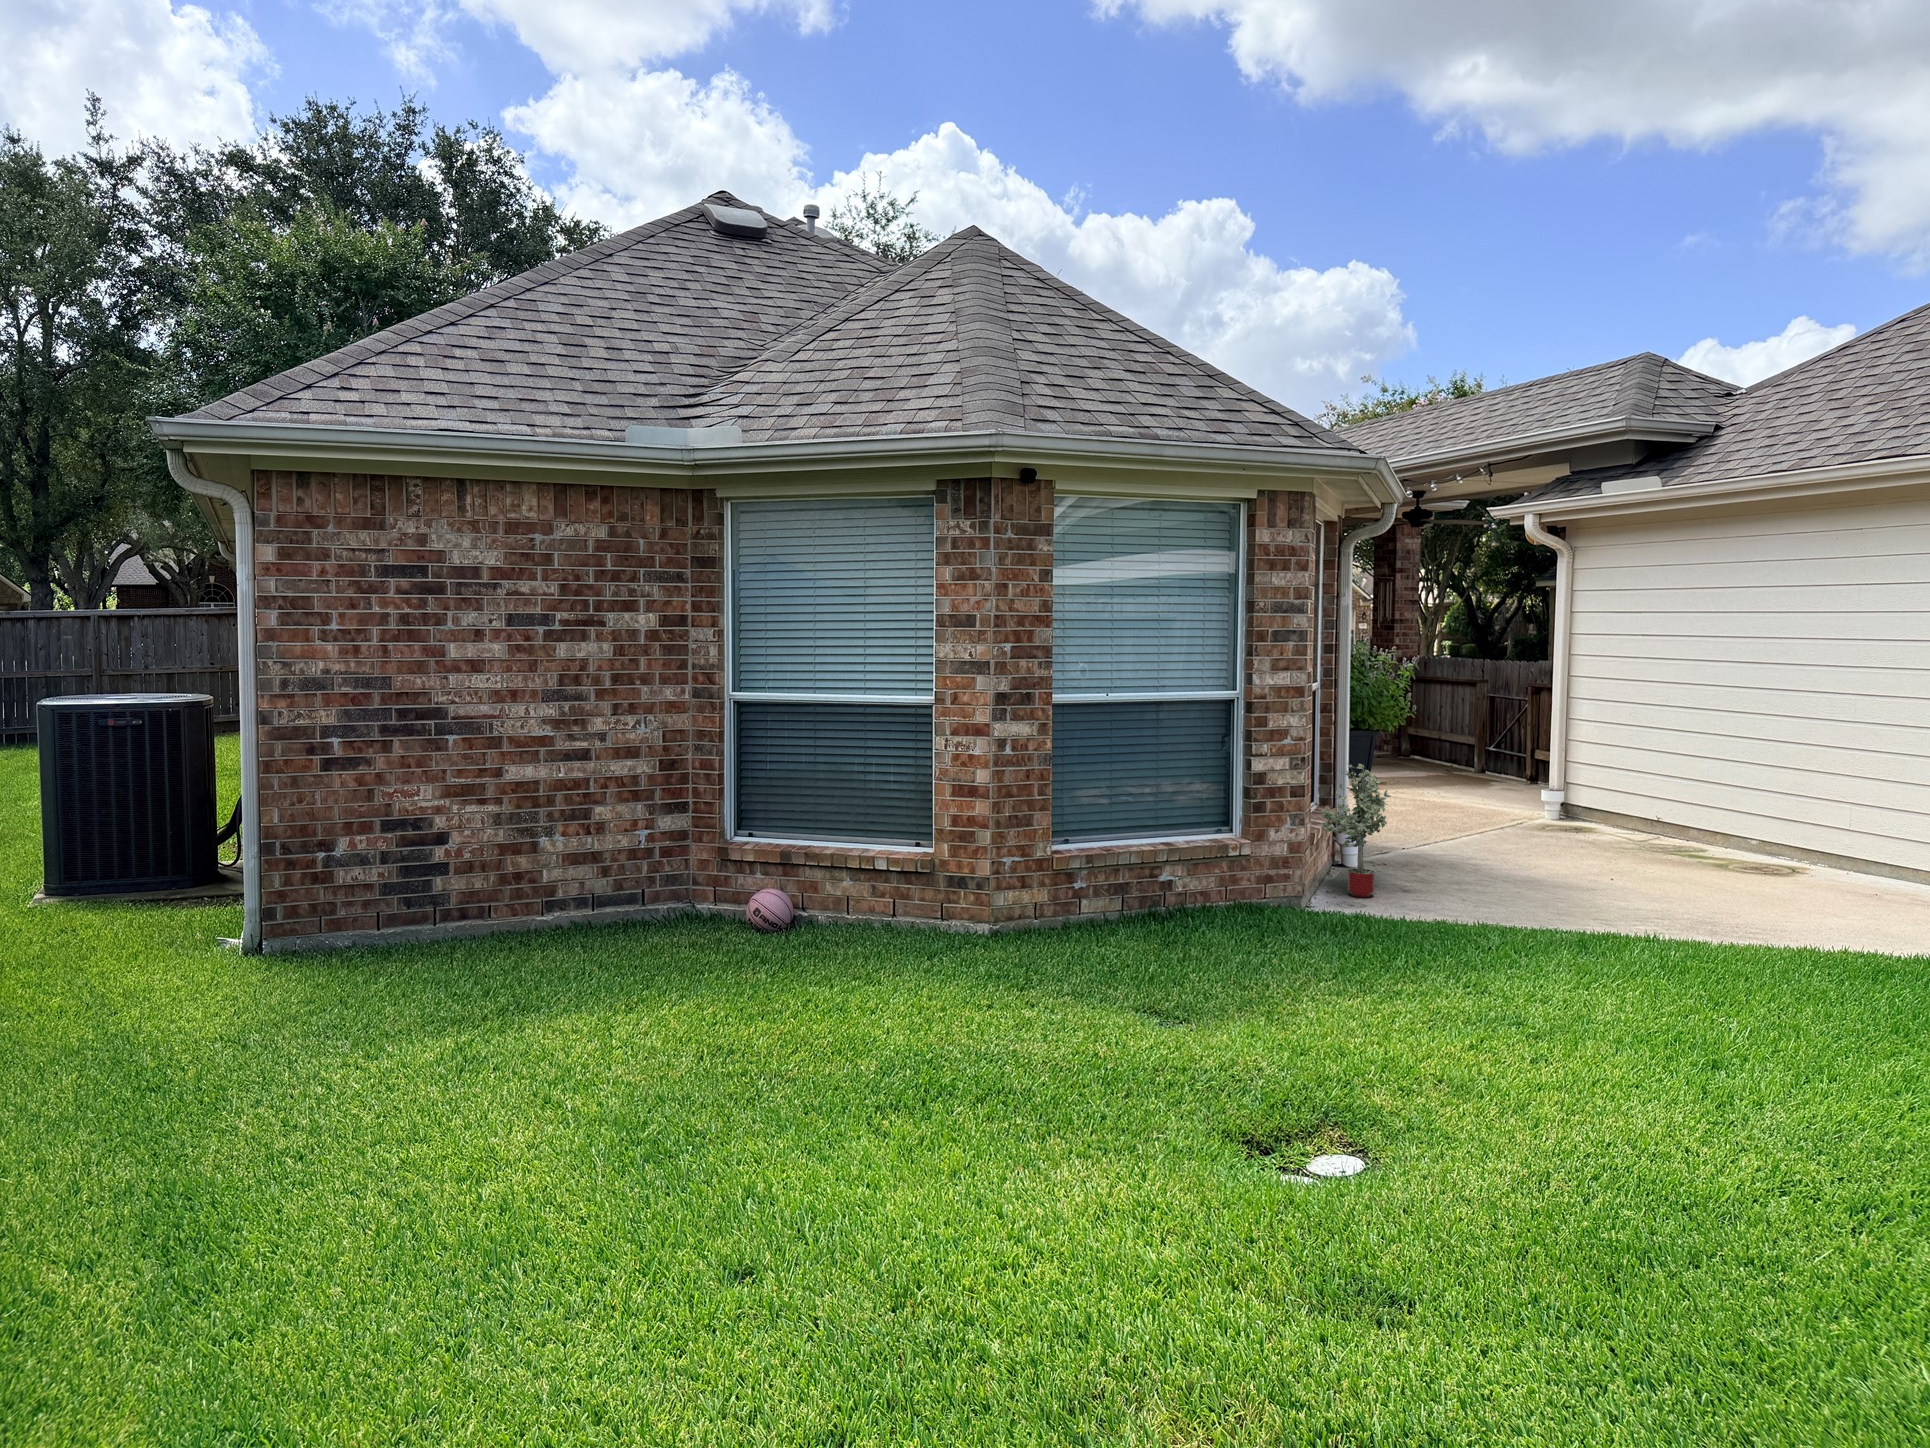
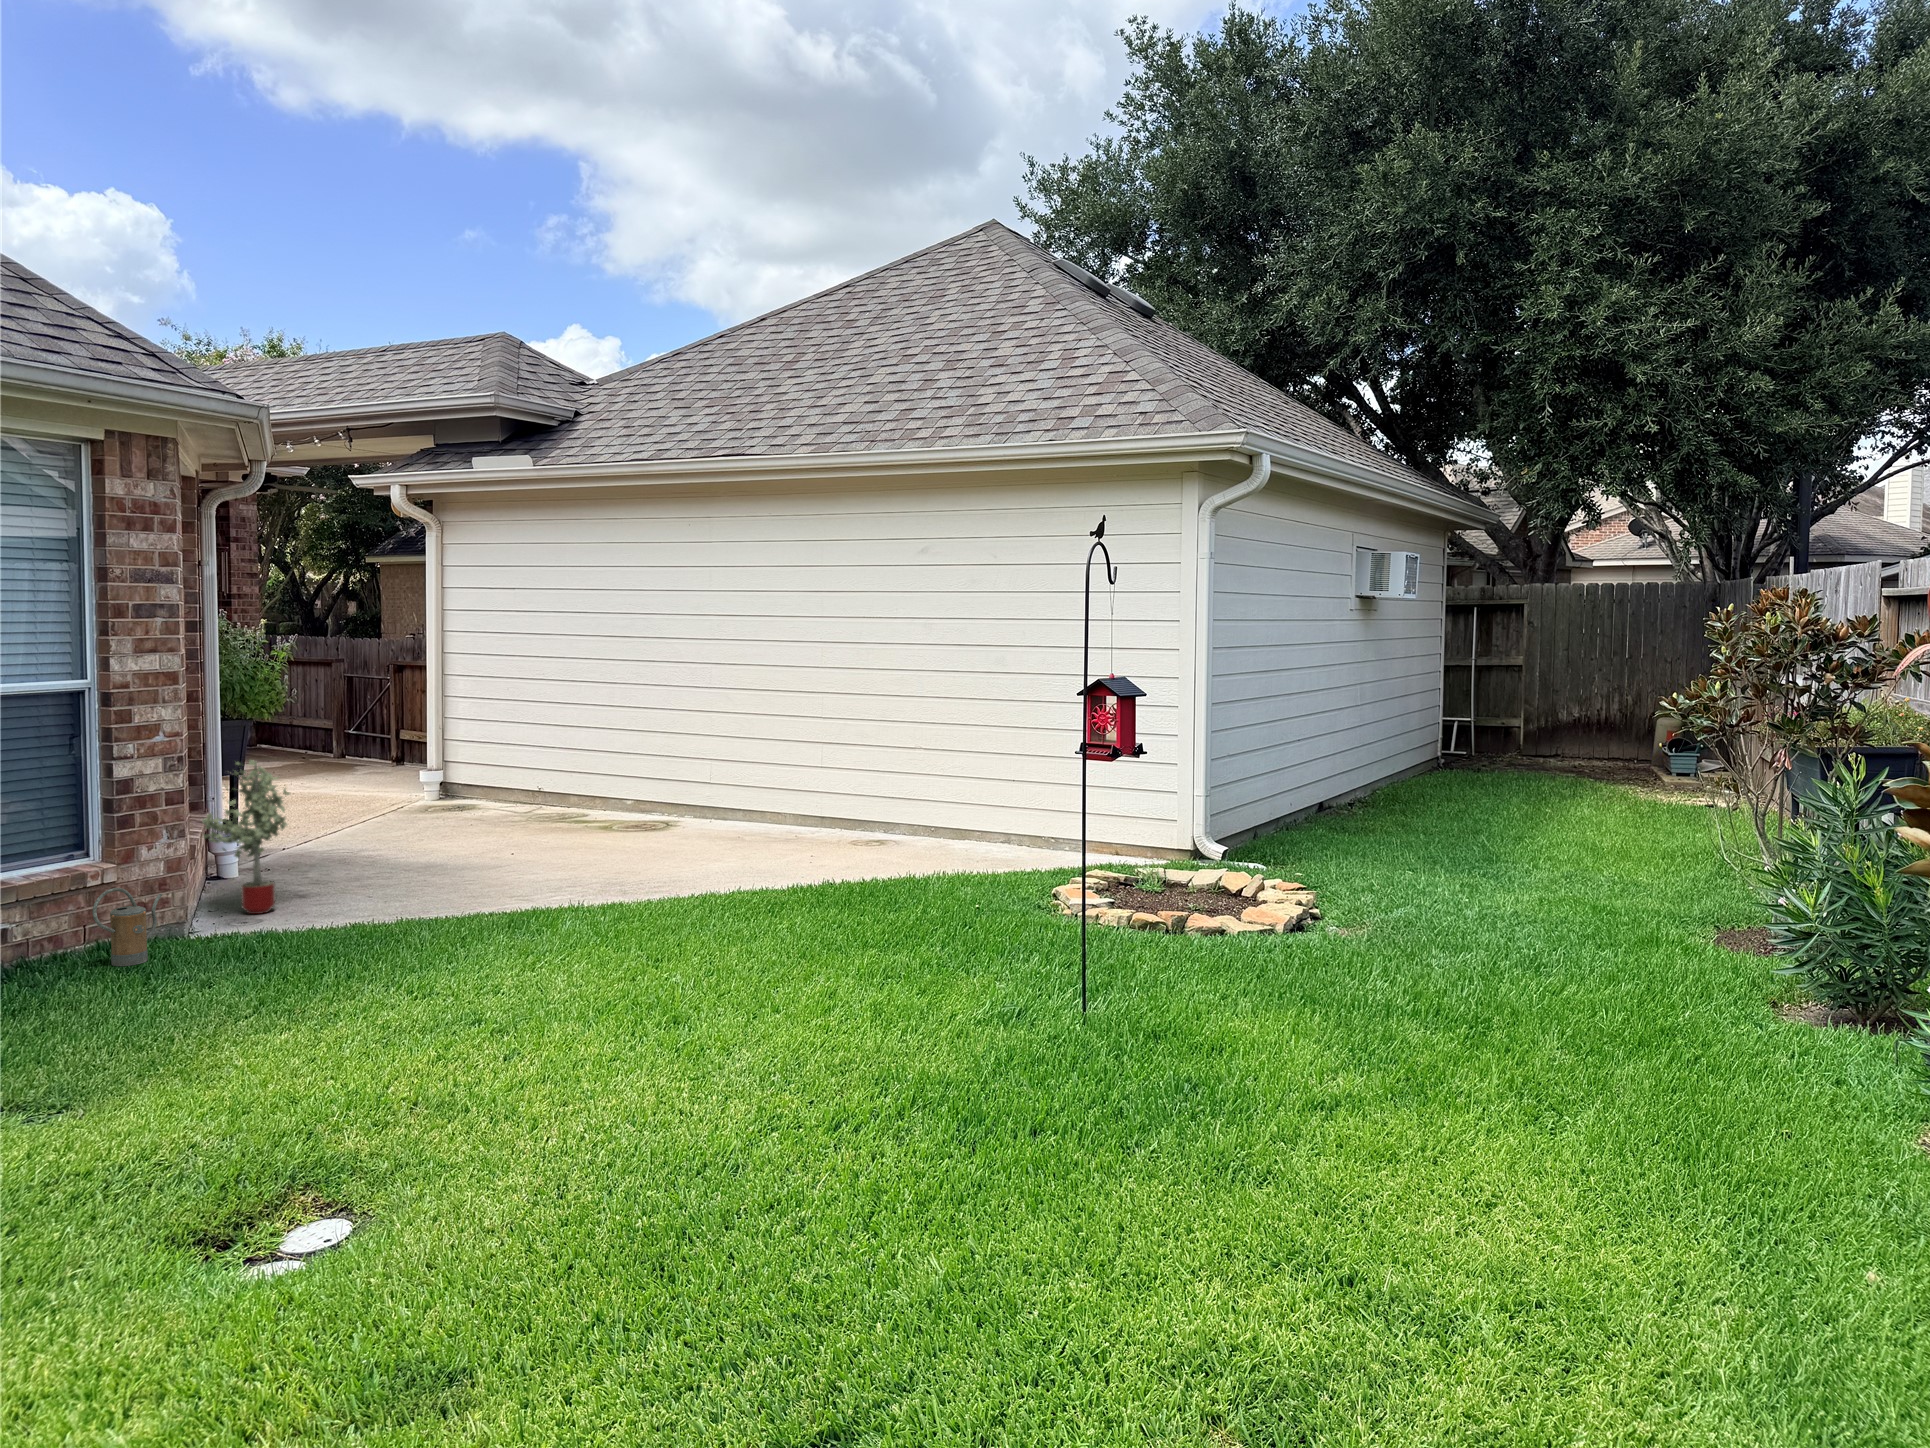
watering can: none [1231,857,1281,922] -> present [93,888,162,966]

